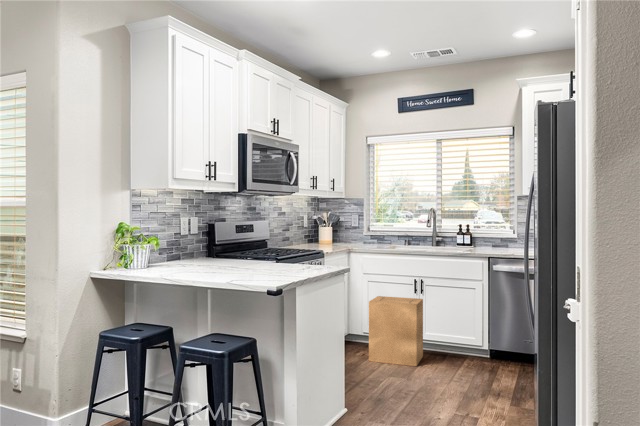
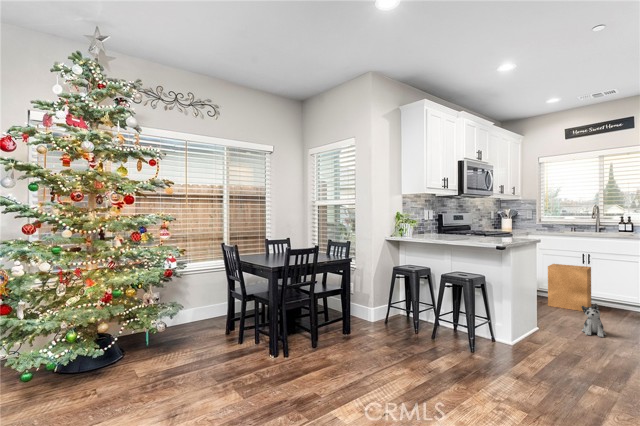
plush toy: none [401,362,432,413] -> present [582,303,606,337]

